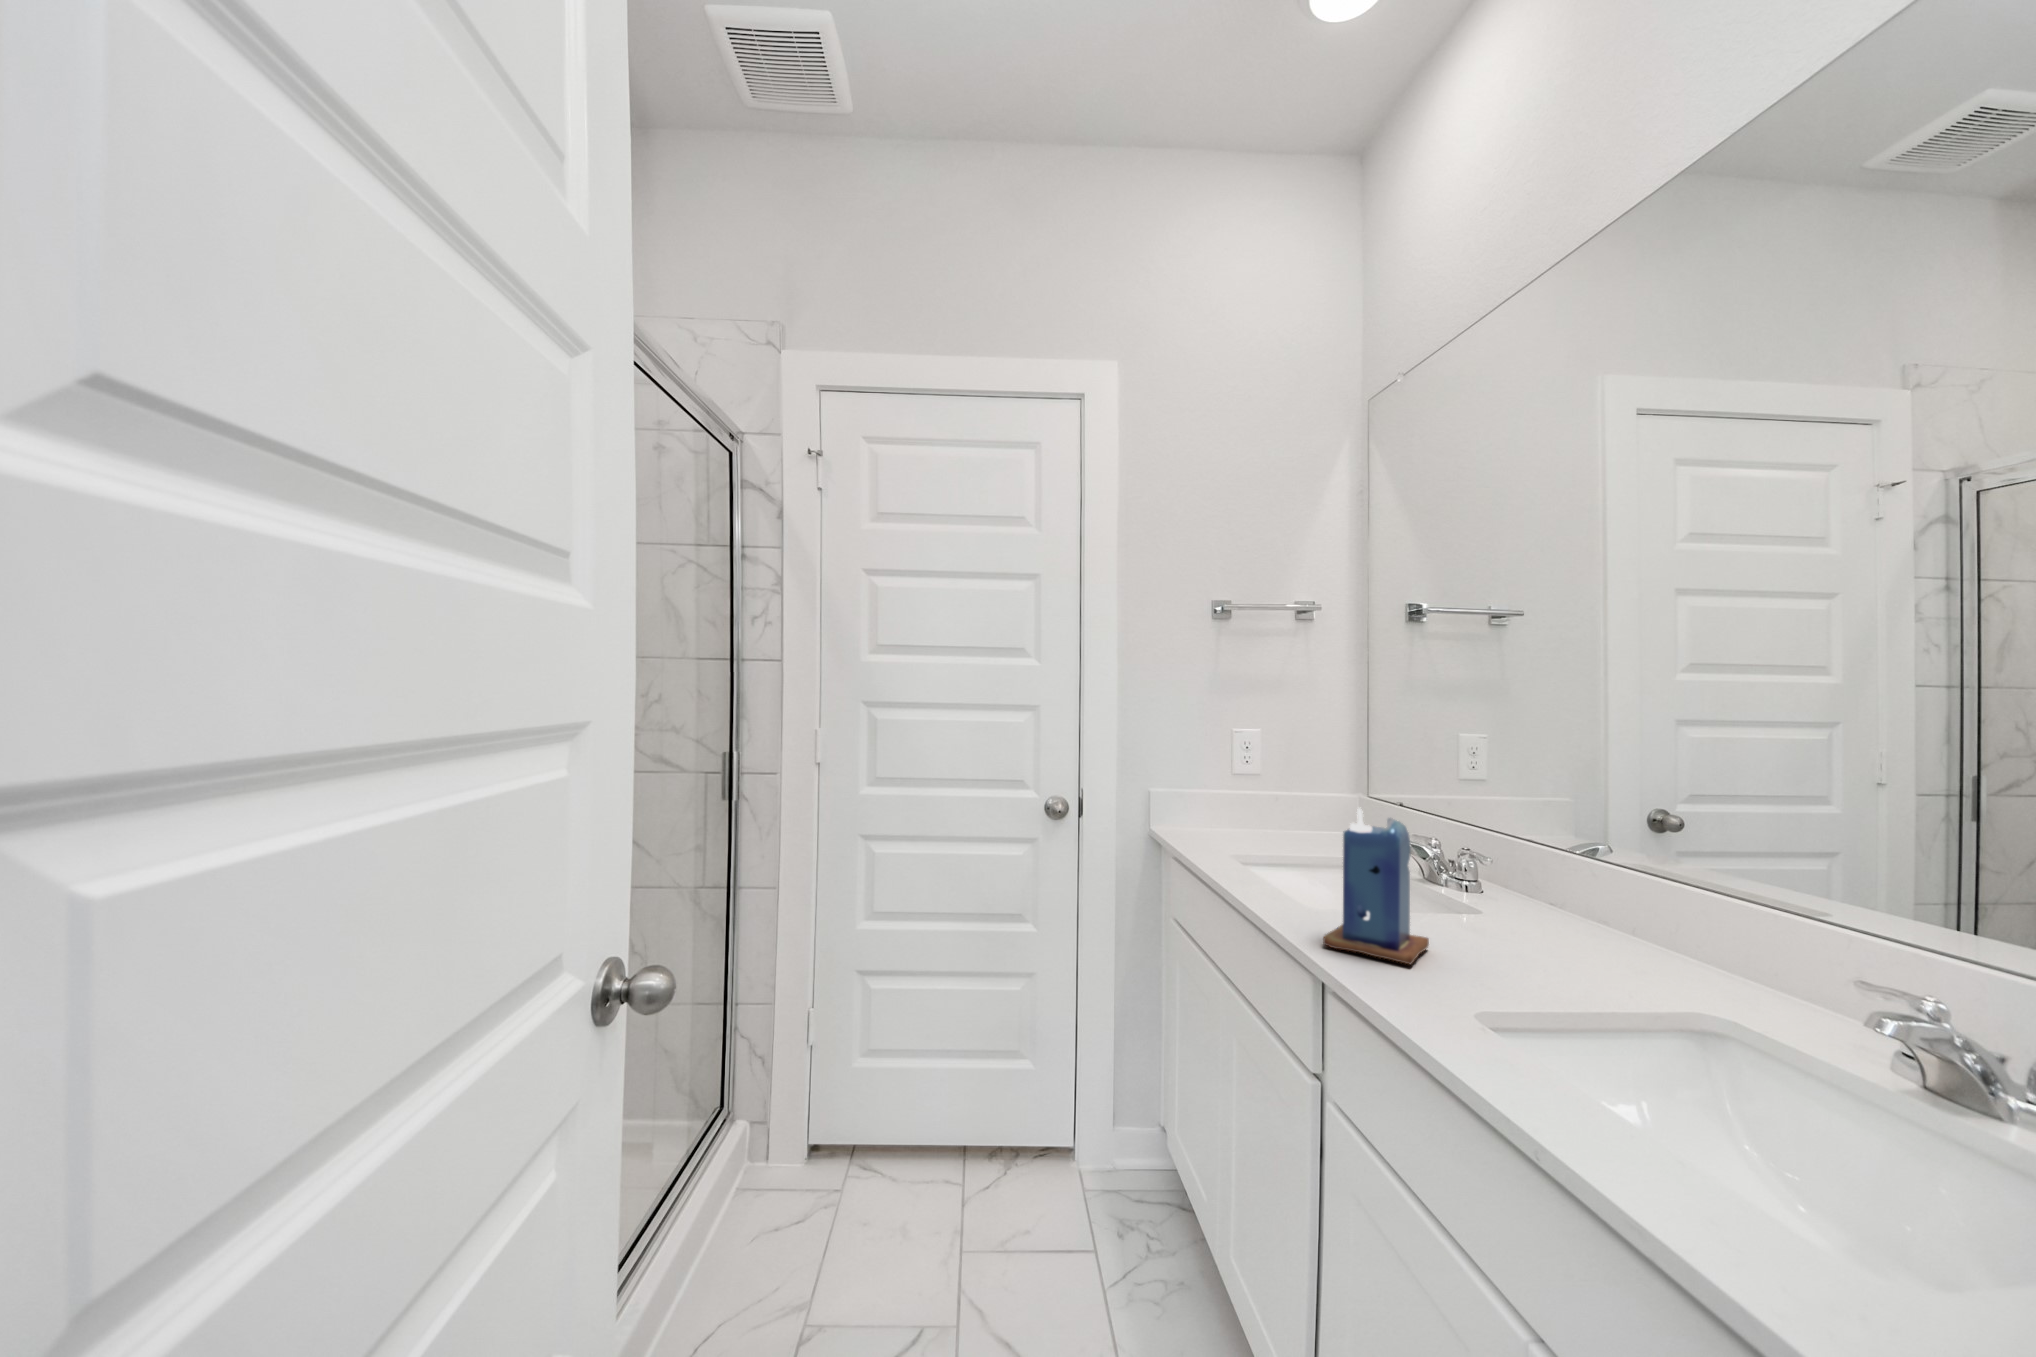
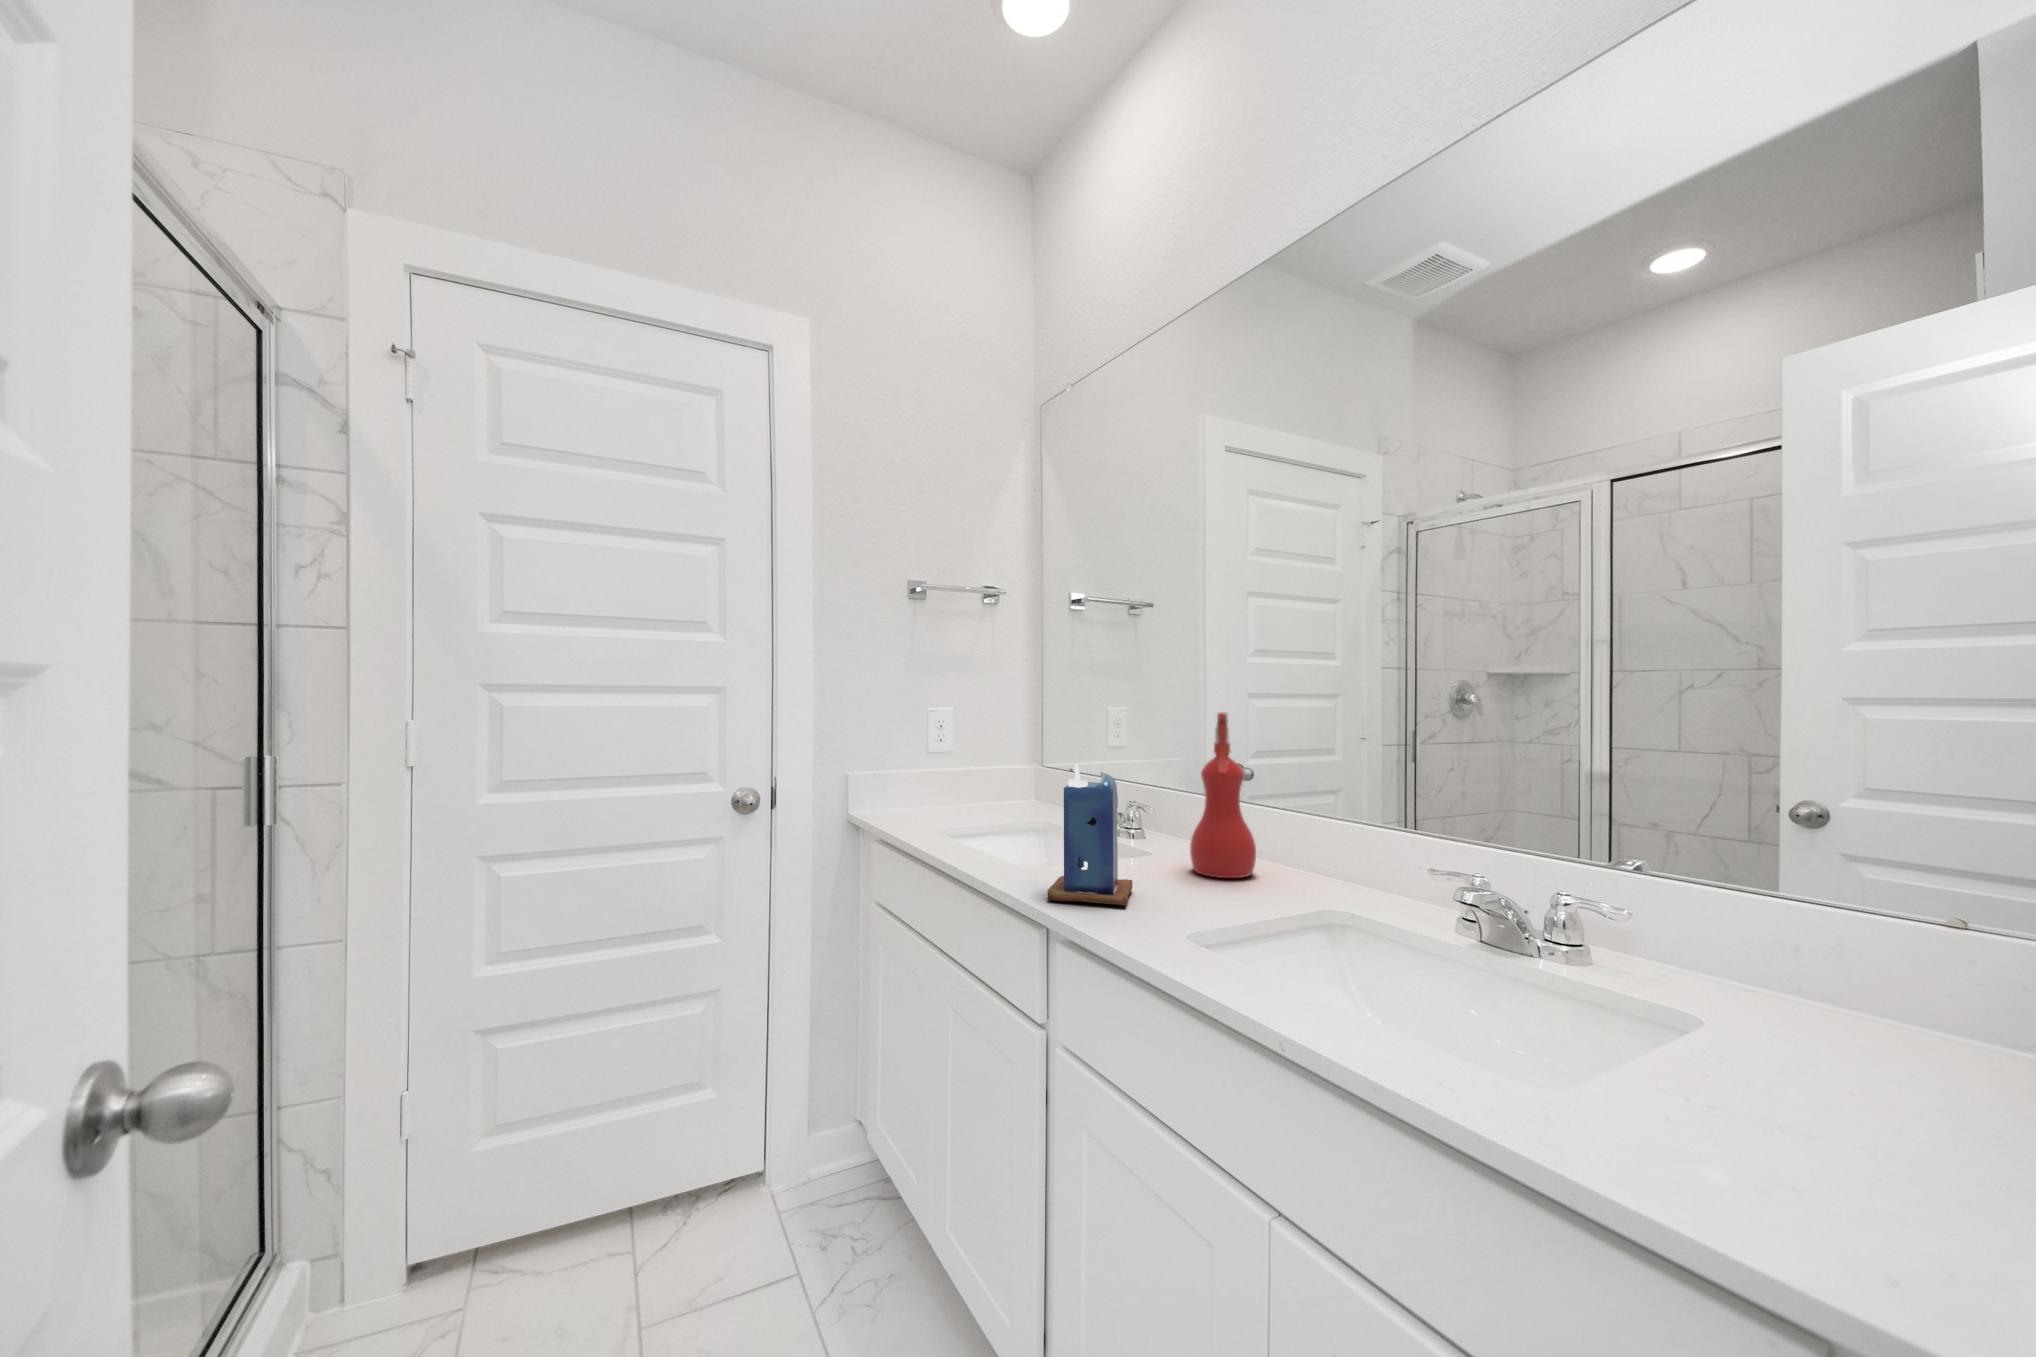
spray bottle: none [1515,758,1606,954] -> present [1190,712,1256,878]

